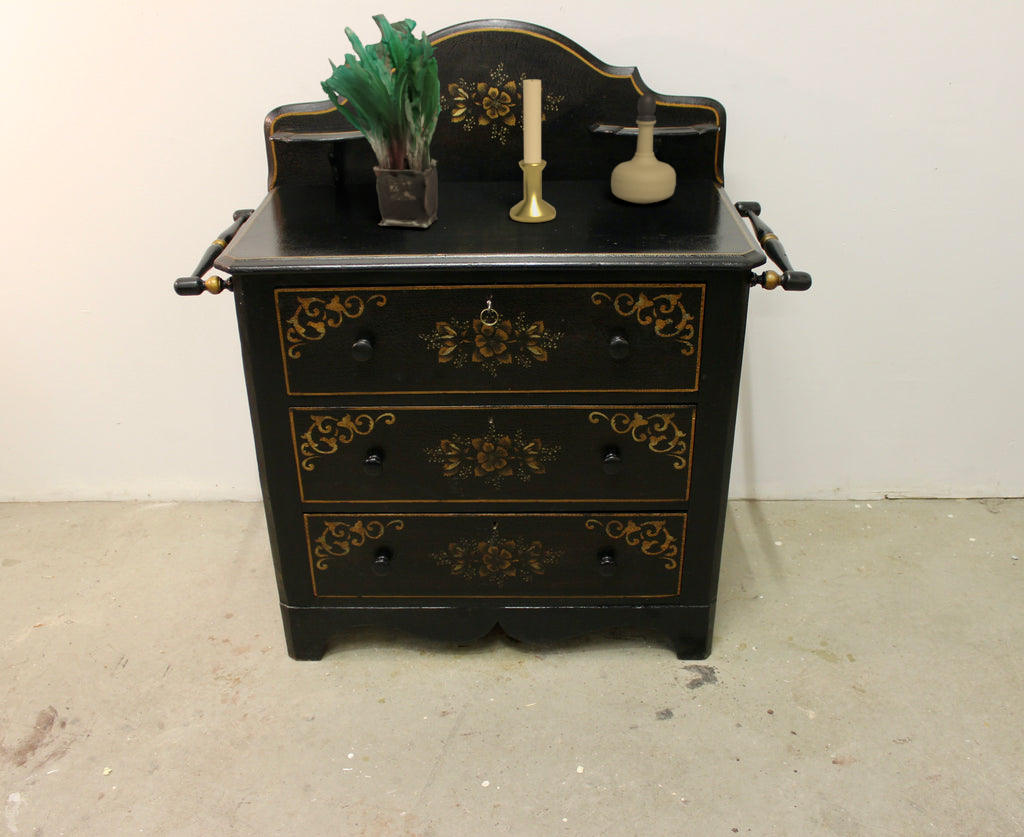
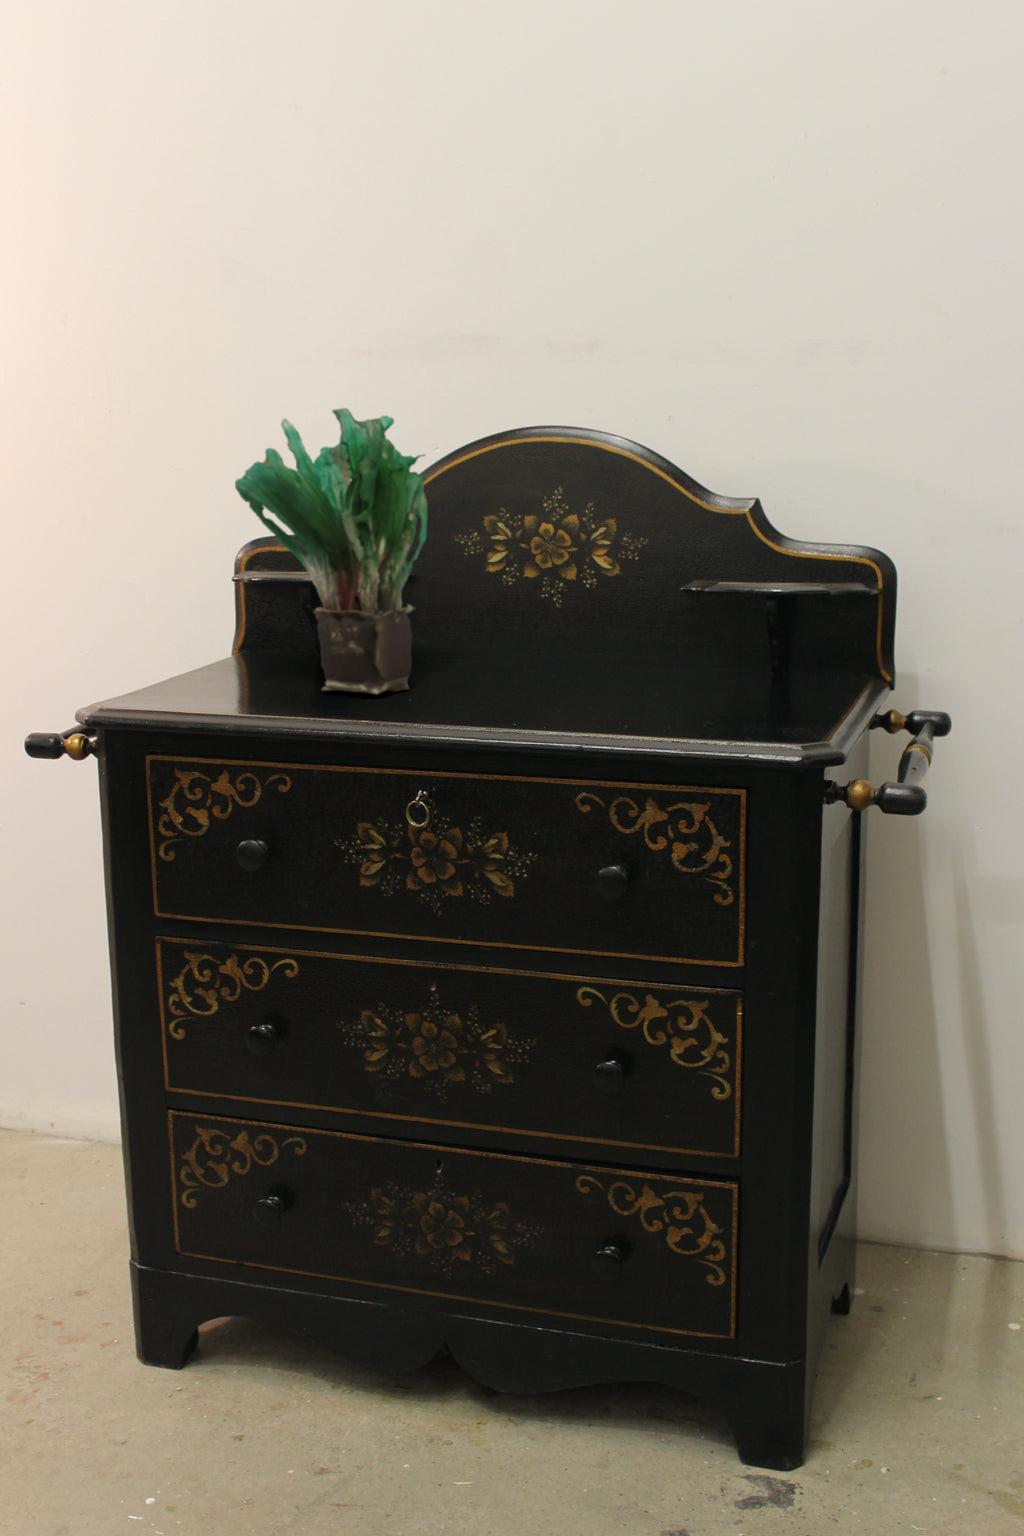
candle holder: present [510,75,556,222] -> none [510,489,580,698]
perfume bottle: present [611,93,676,204] -> none [685,526,784,689]

